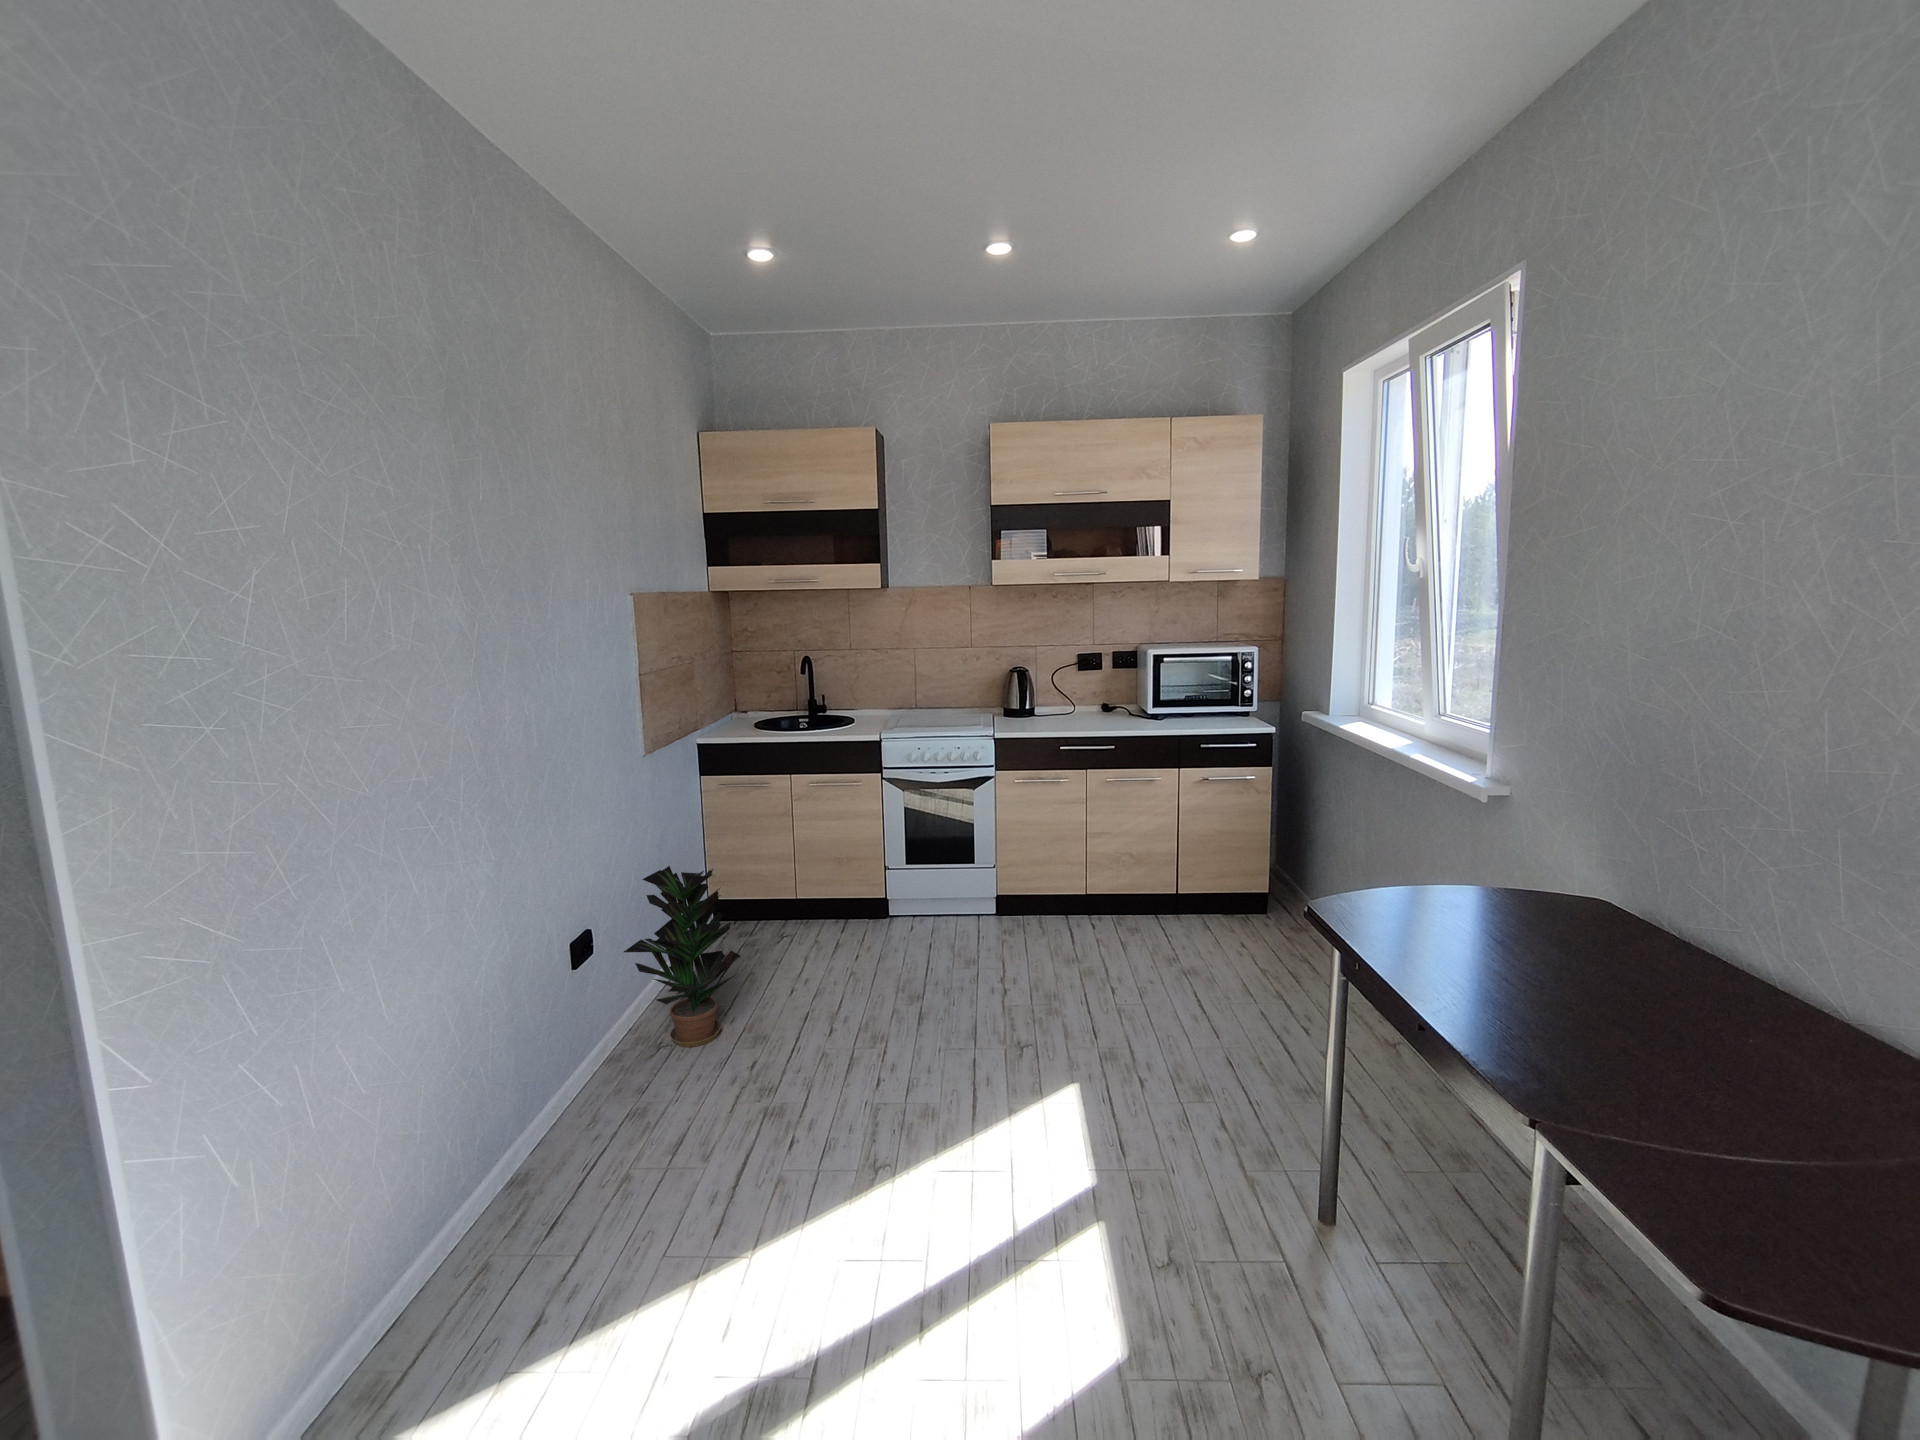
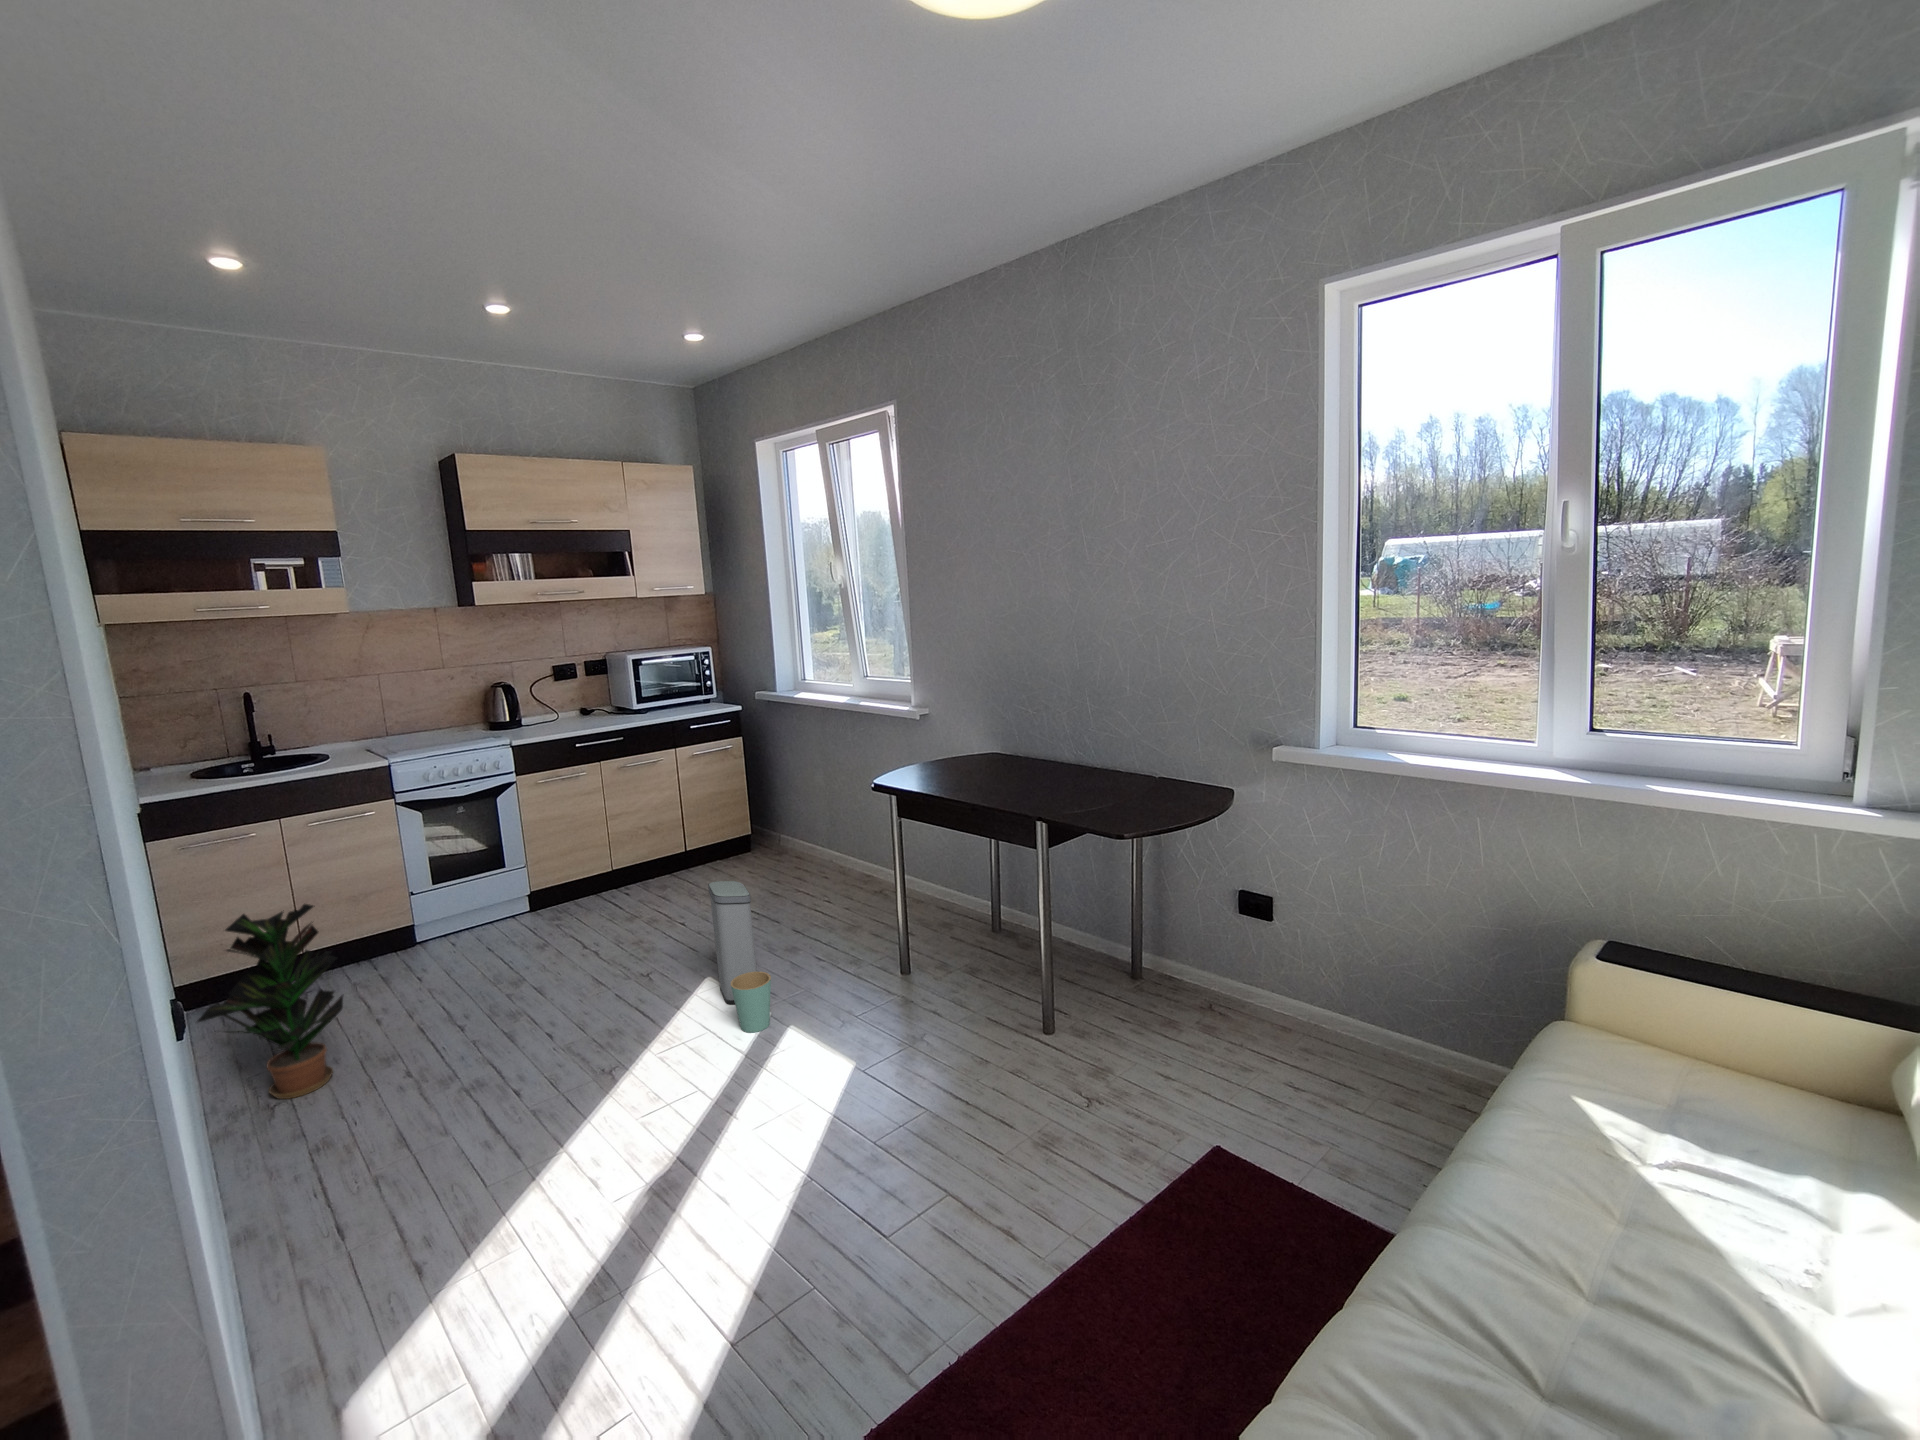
trash can: none [1029,976,1113,1218] -> present [708,881,771,1033]

